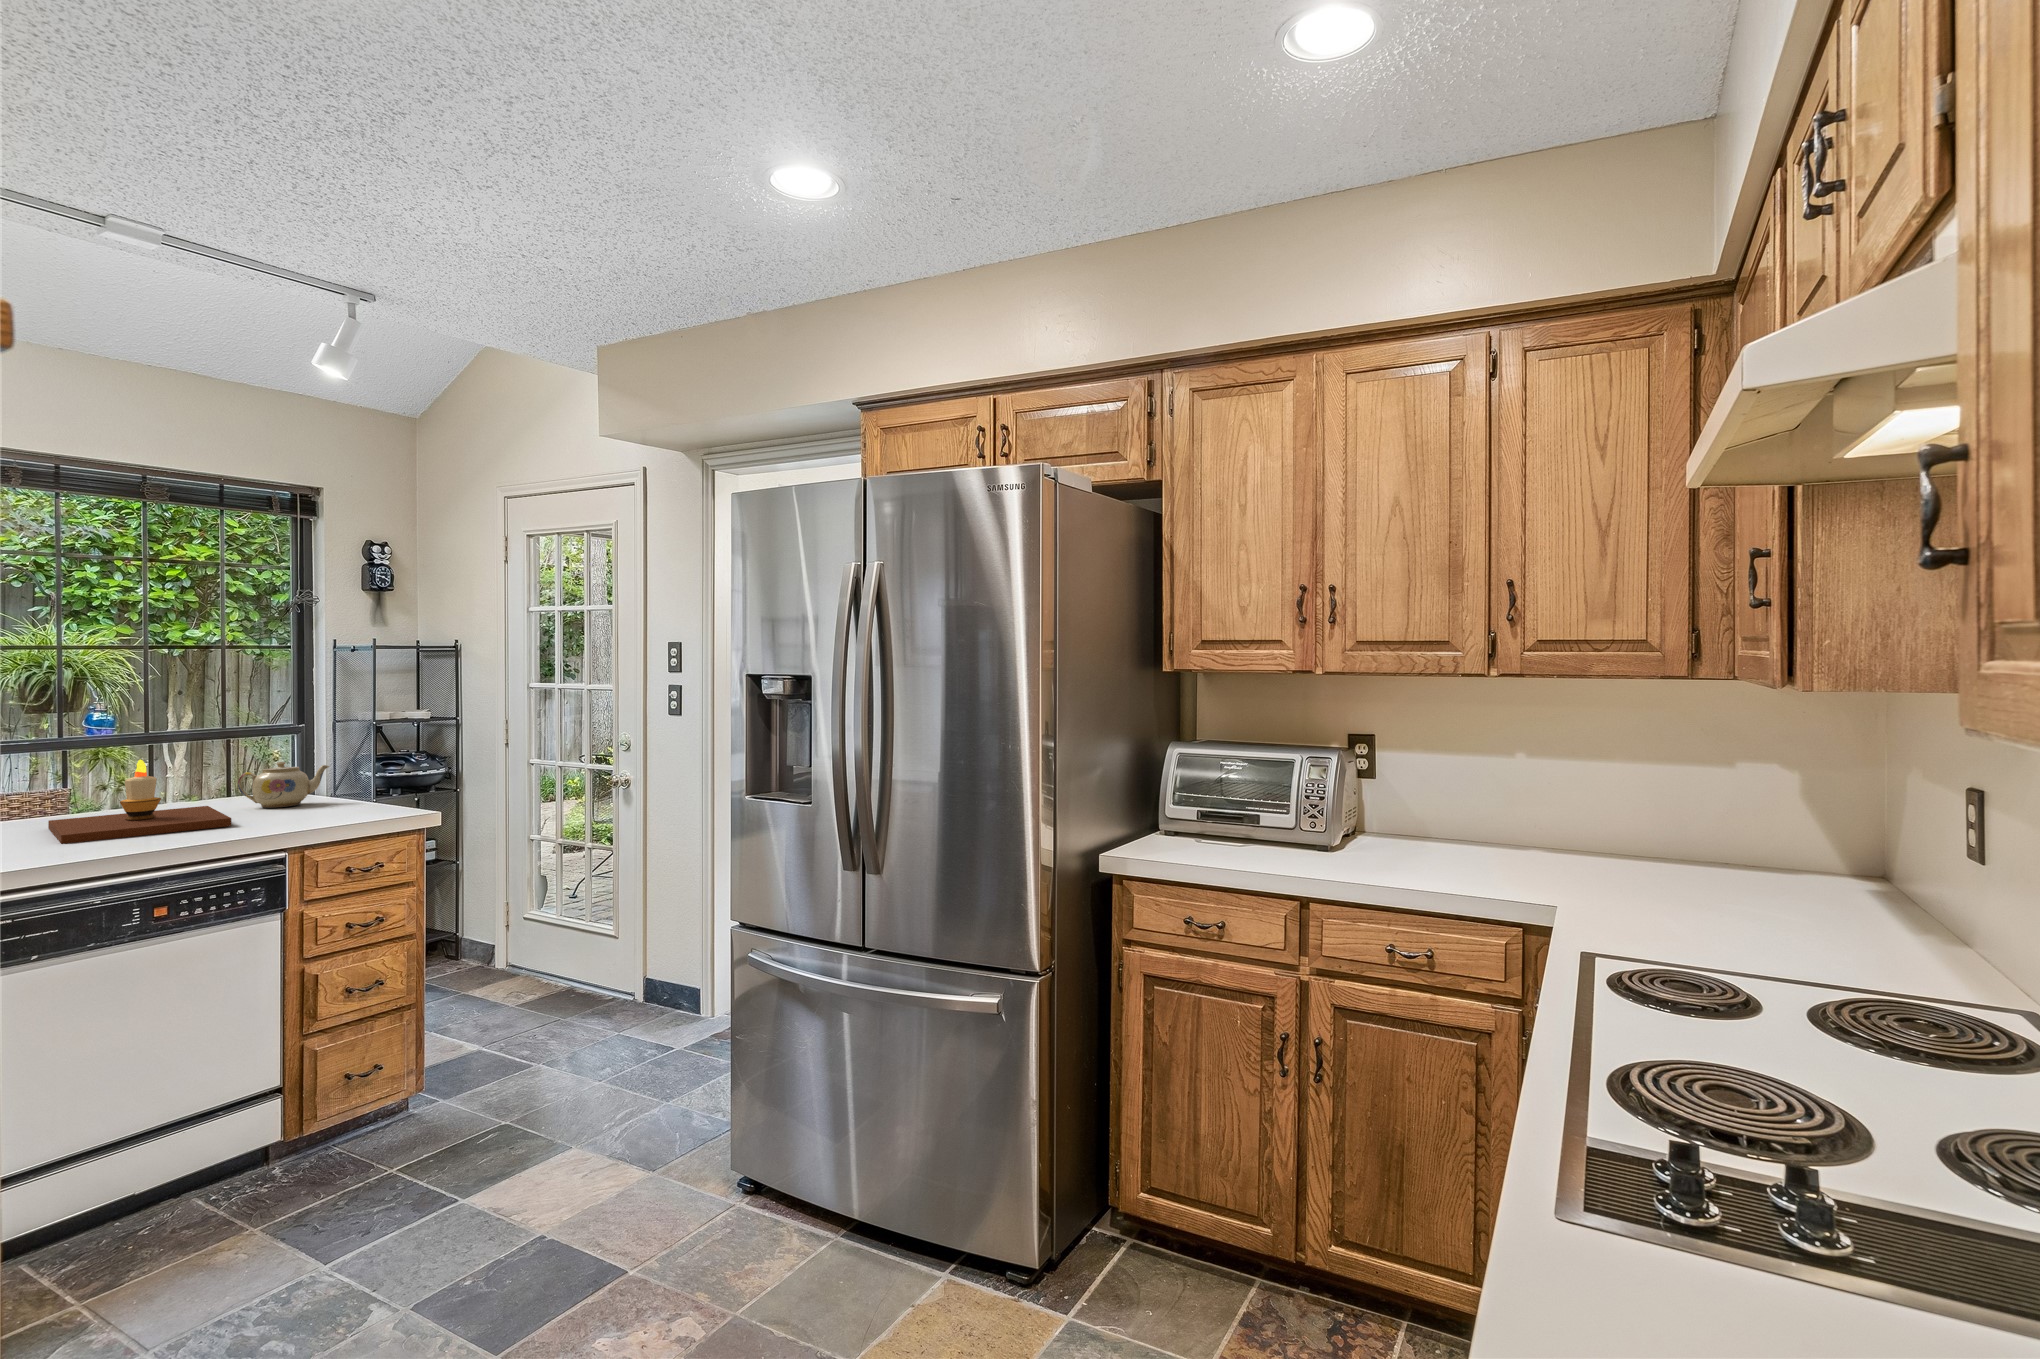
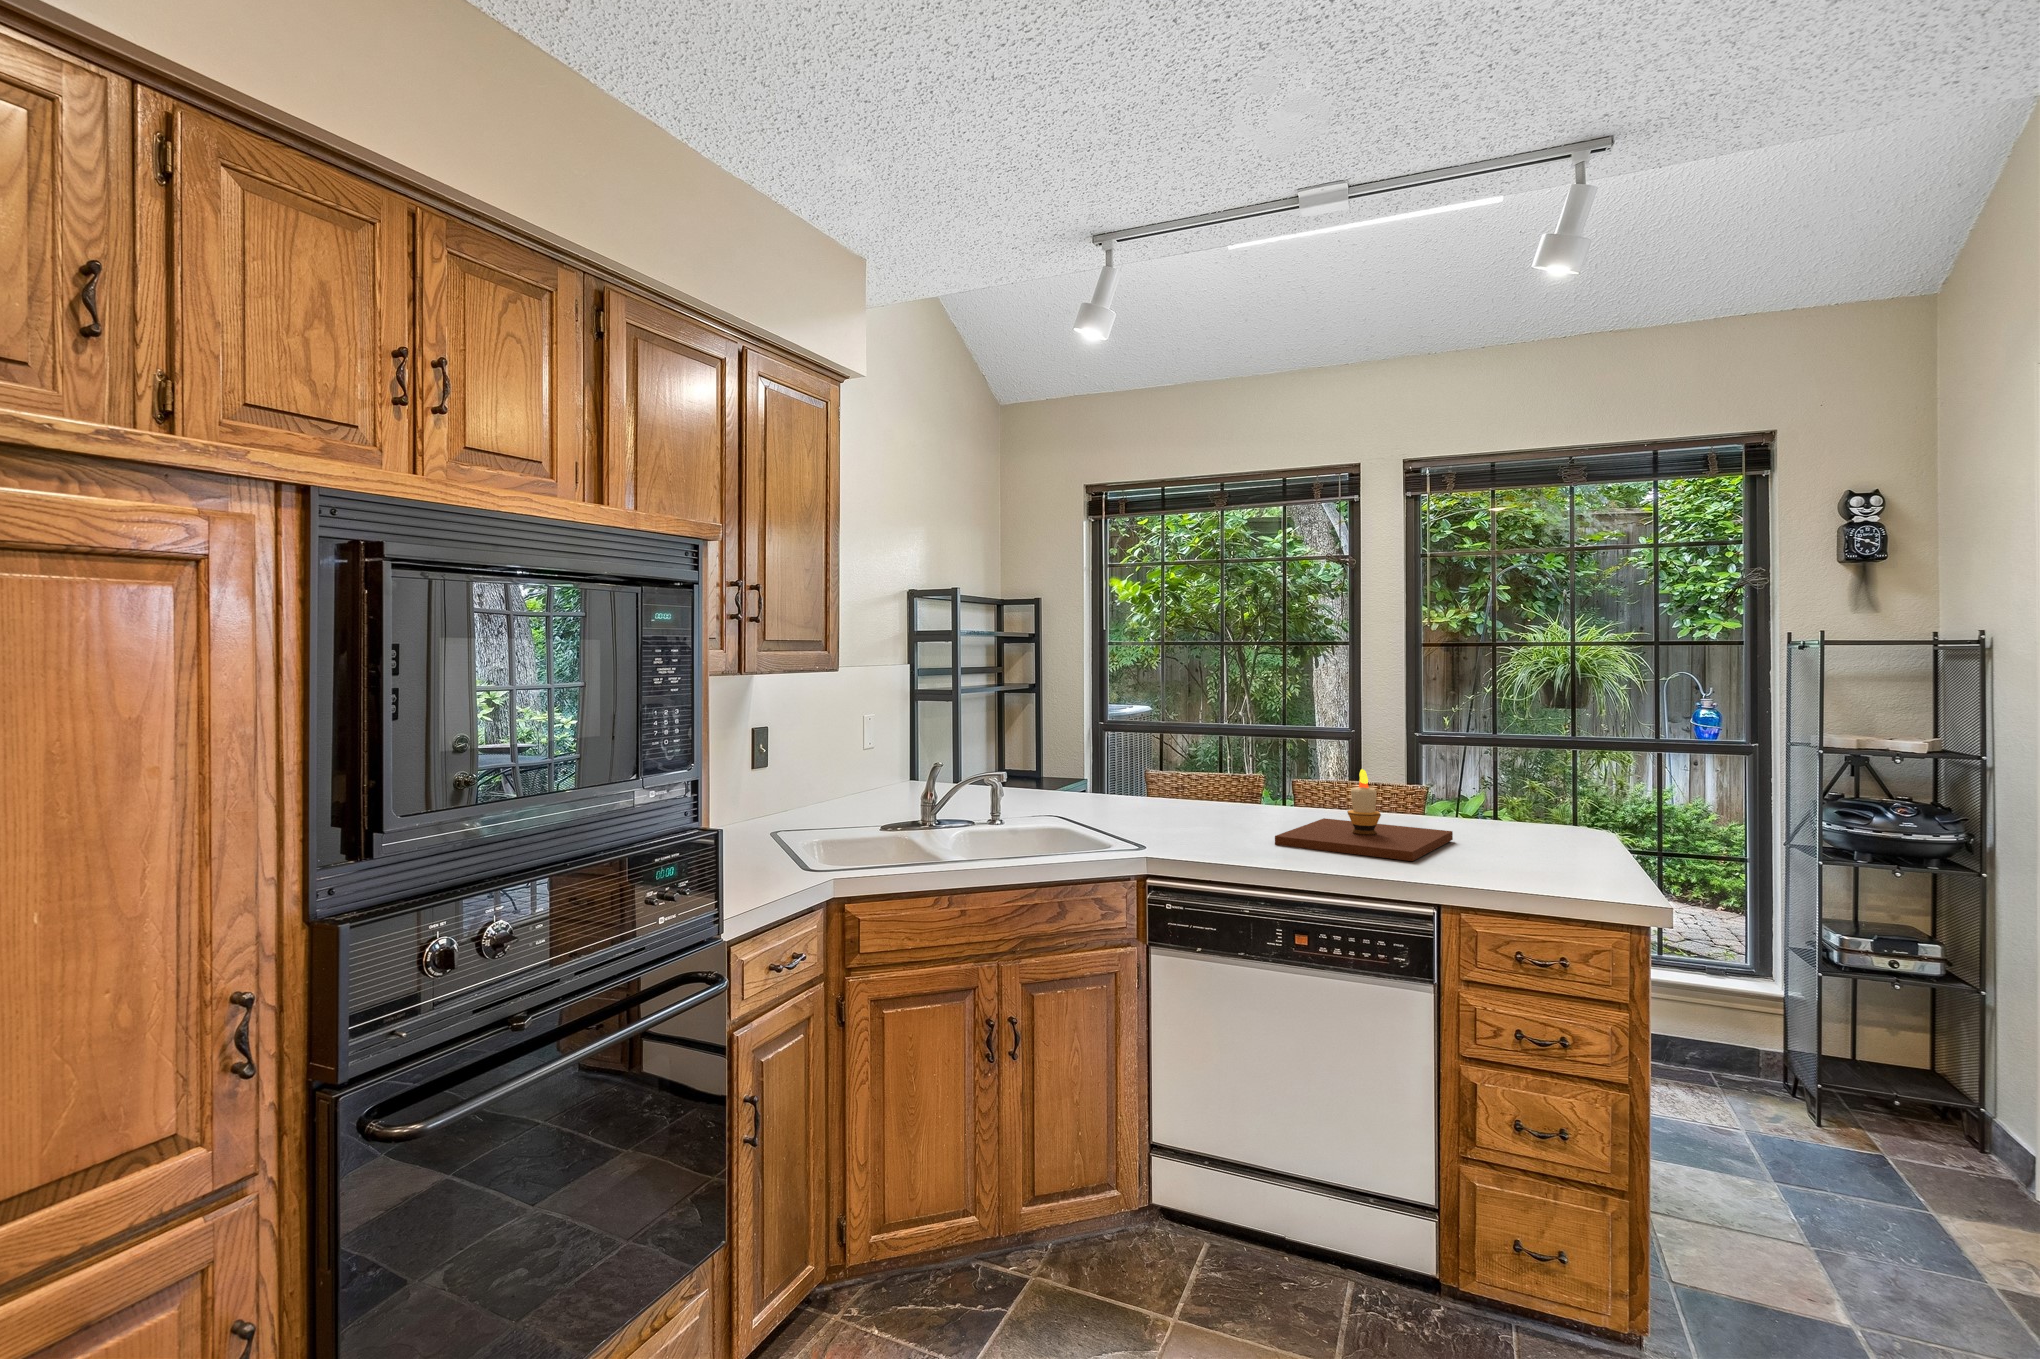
teapot: present [238,762,329,808] -> none [1494,792,1589,851]

